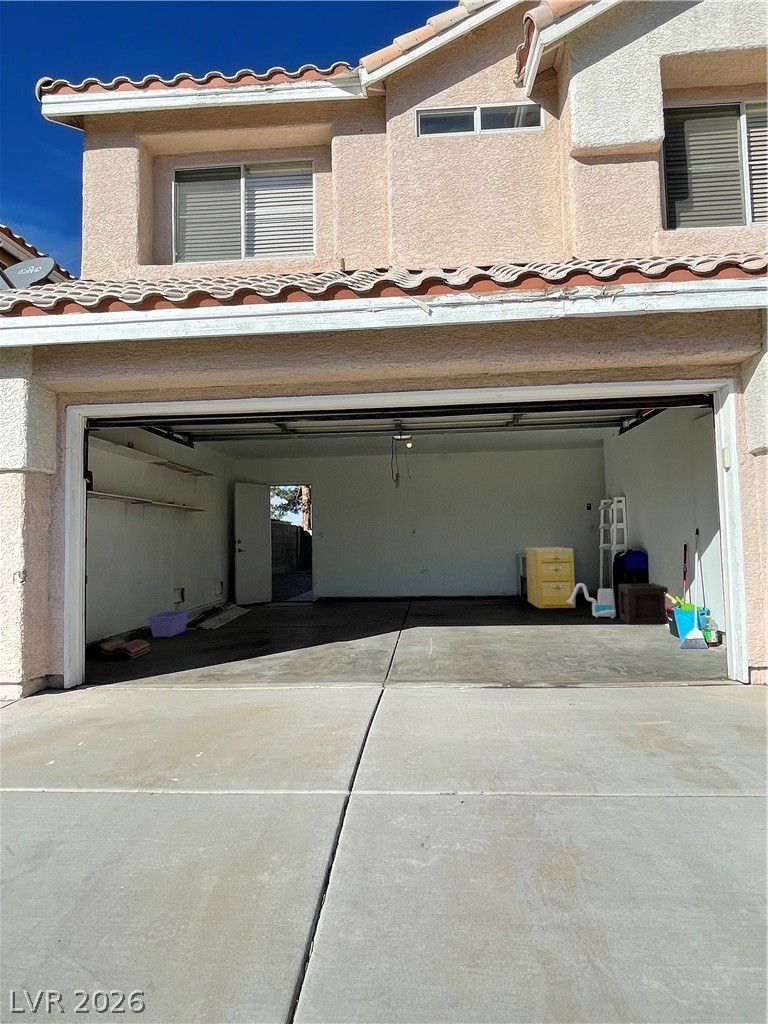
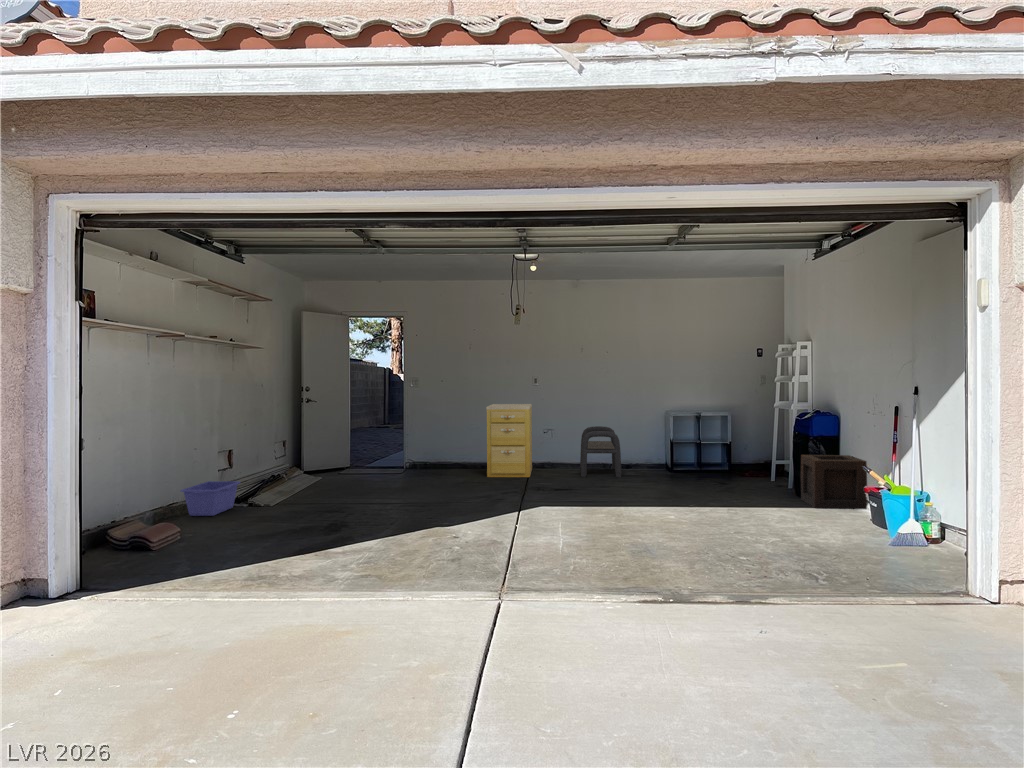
filing cabinet: present [526,547,575,608] -> present [486,404,532,477]
bench: none [450,567,482,606] -> present [580,426,621,477]
vacuum cleaner: present [566,583,616,618] -> none [731,452,795,498]

